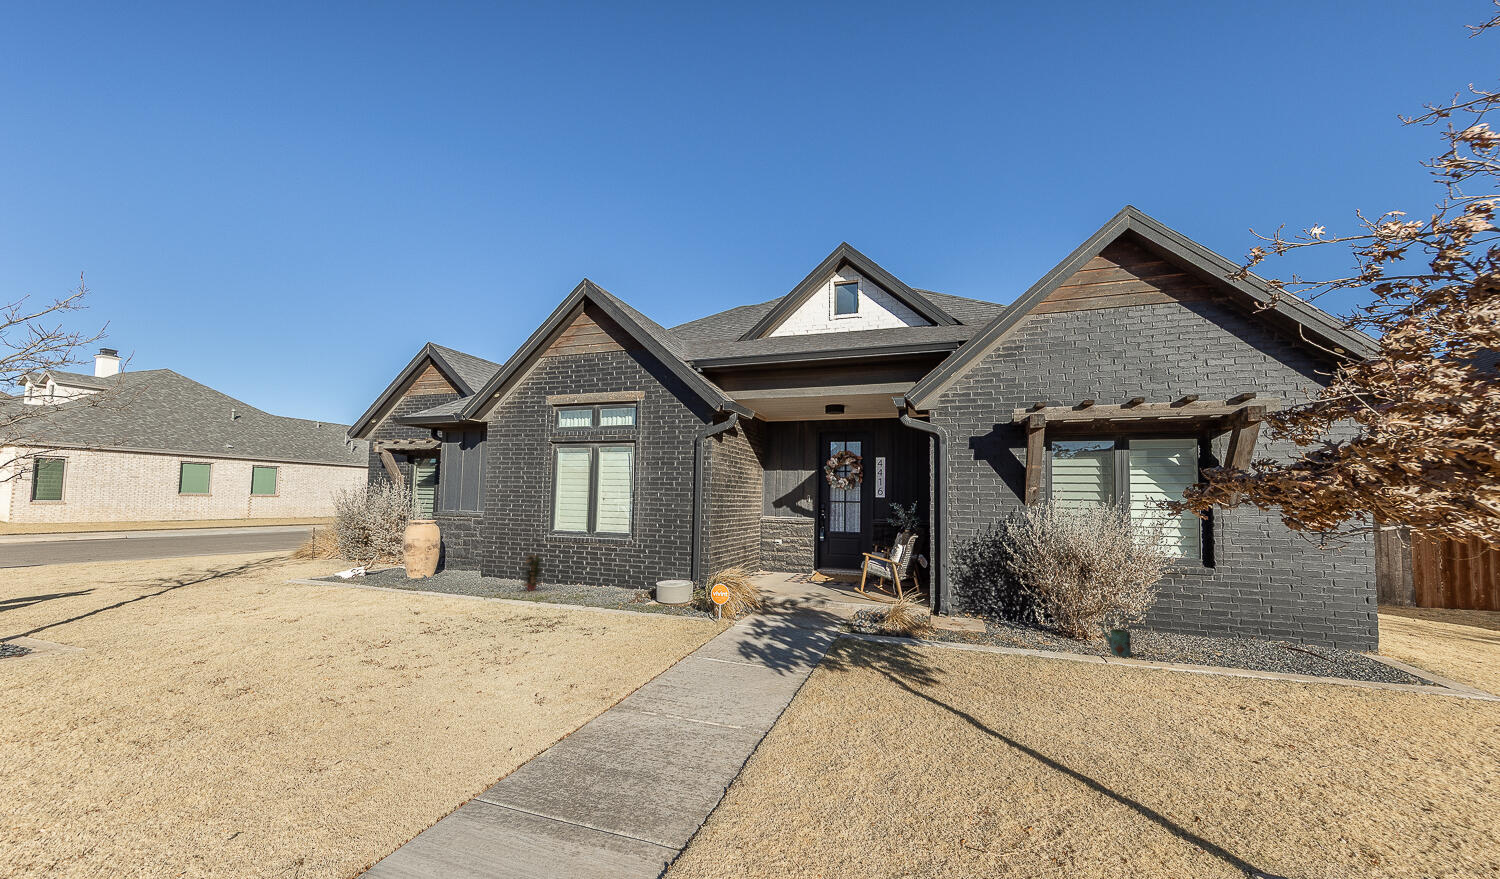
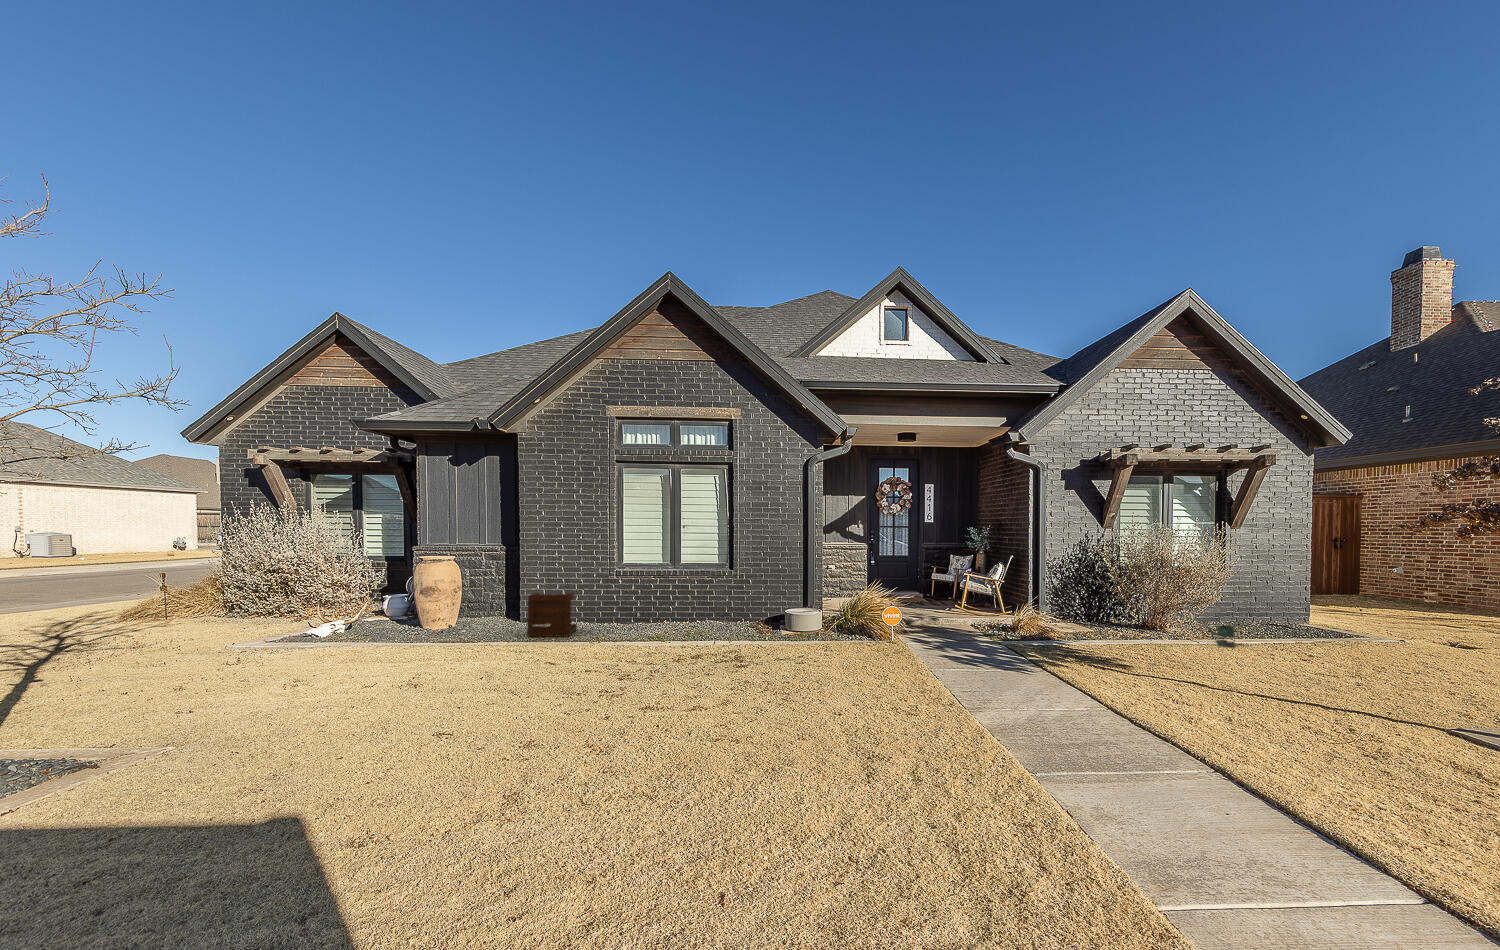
wooden crate: none [464,552,518,592] -> present [527,593,577,637]
decorative plant: present [523,555,544,590] -> none [592,592,622,633]

